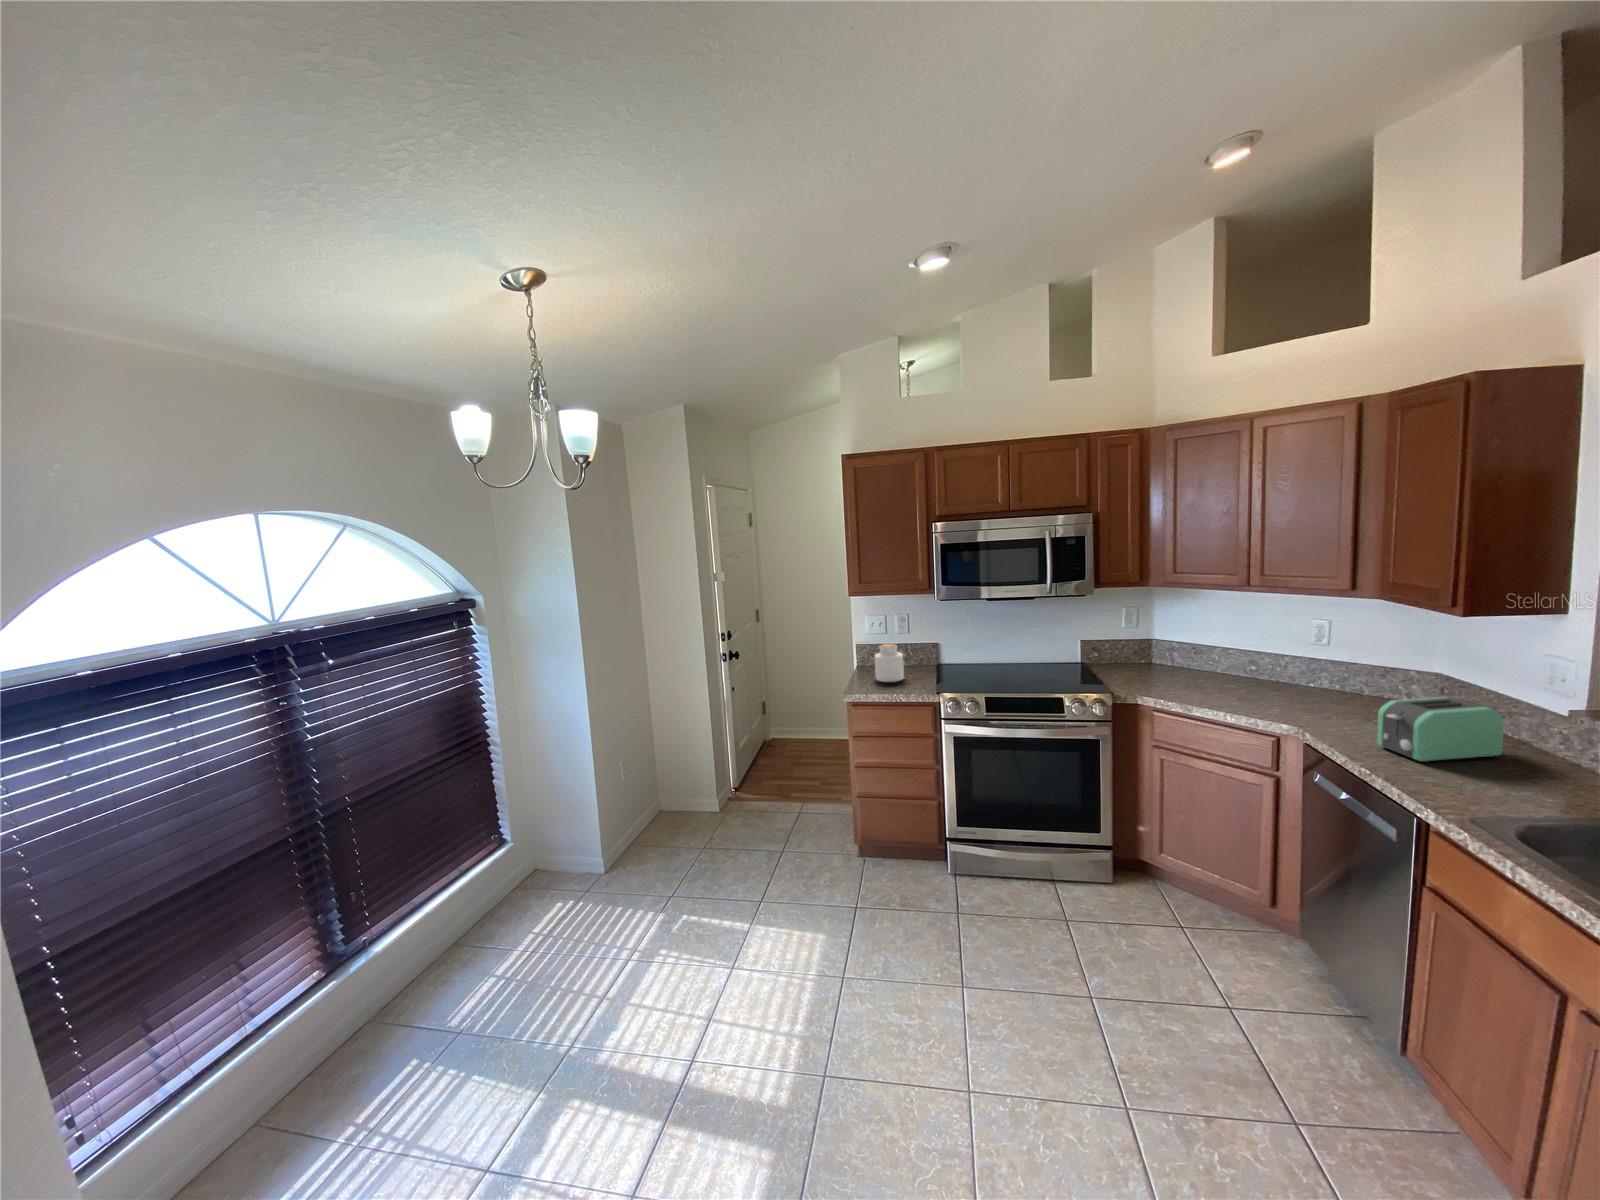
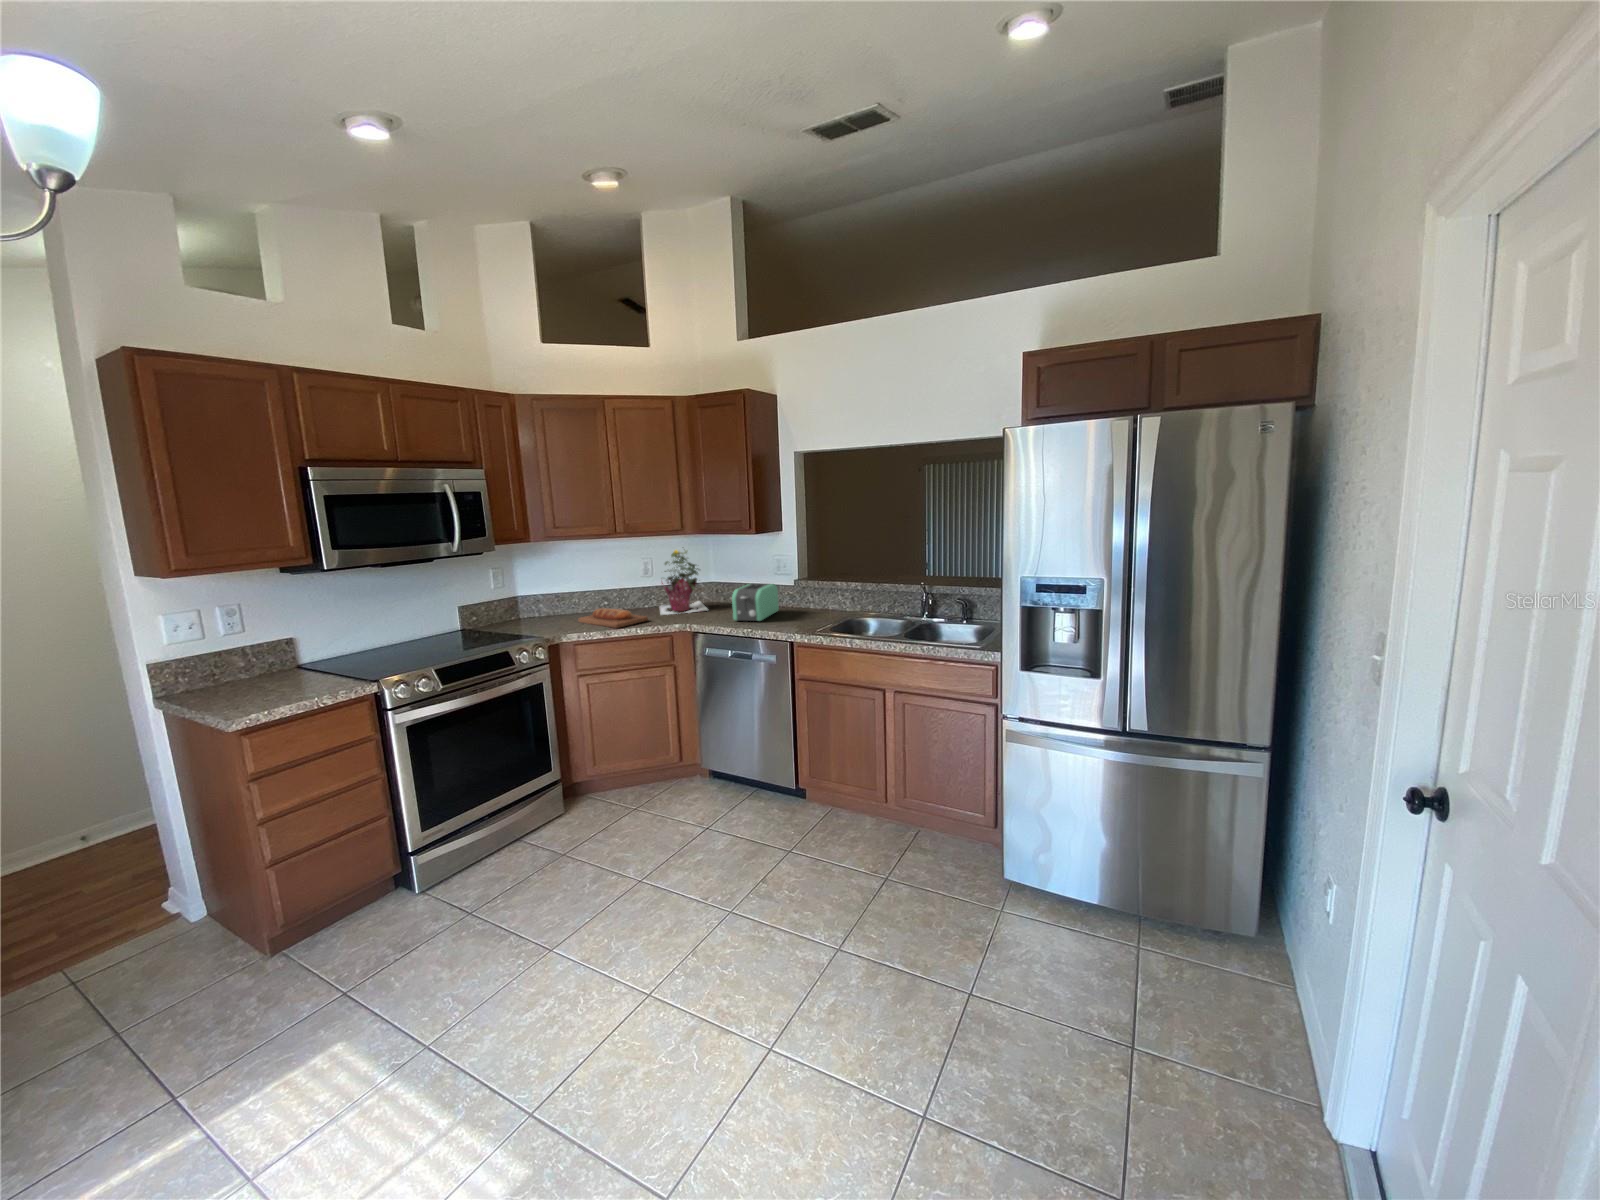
potted plant: none [1298,617,1405,718] -> present [660,550,708,615]
jar: present [875,644,904,682] -> none [224,643,282,699]
bread loaf: none [1189,675,1263,707] -> present [579,608,648,628]

